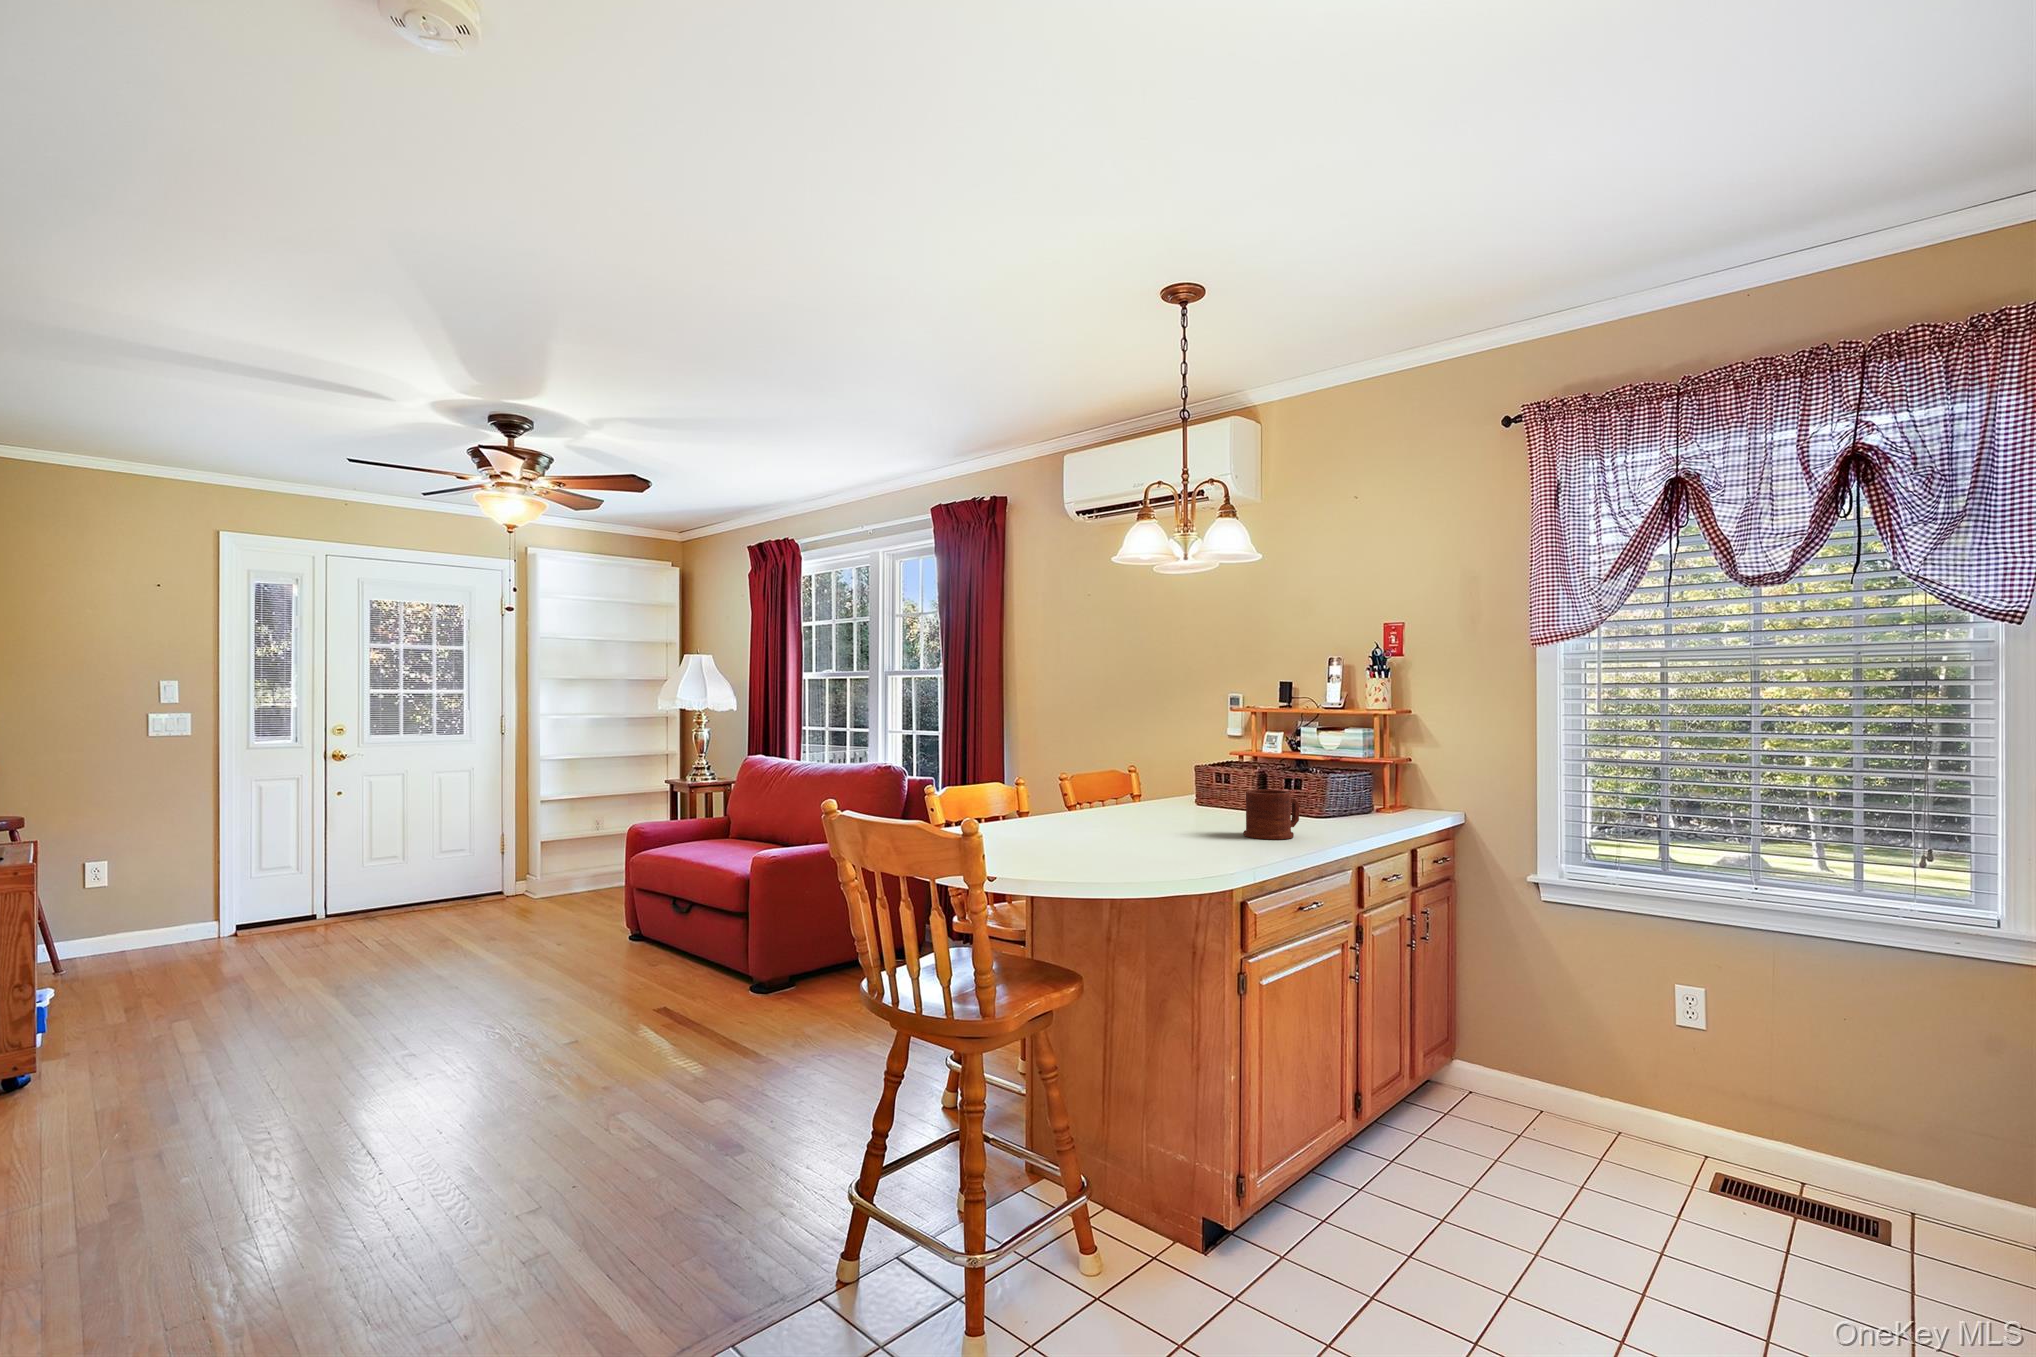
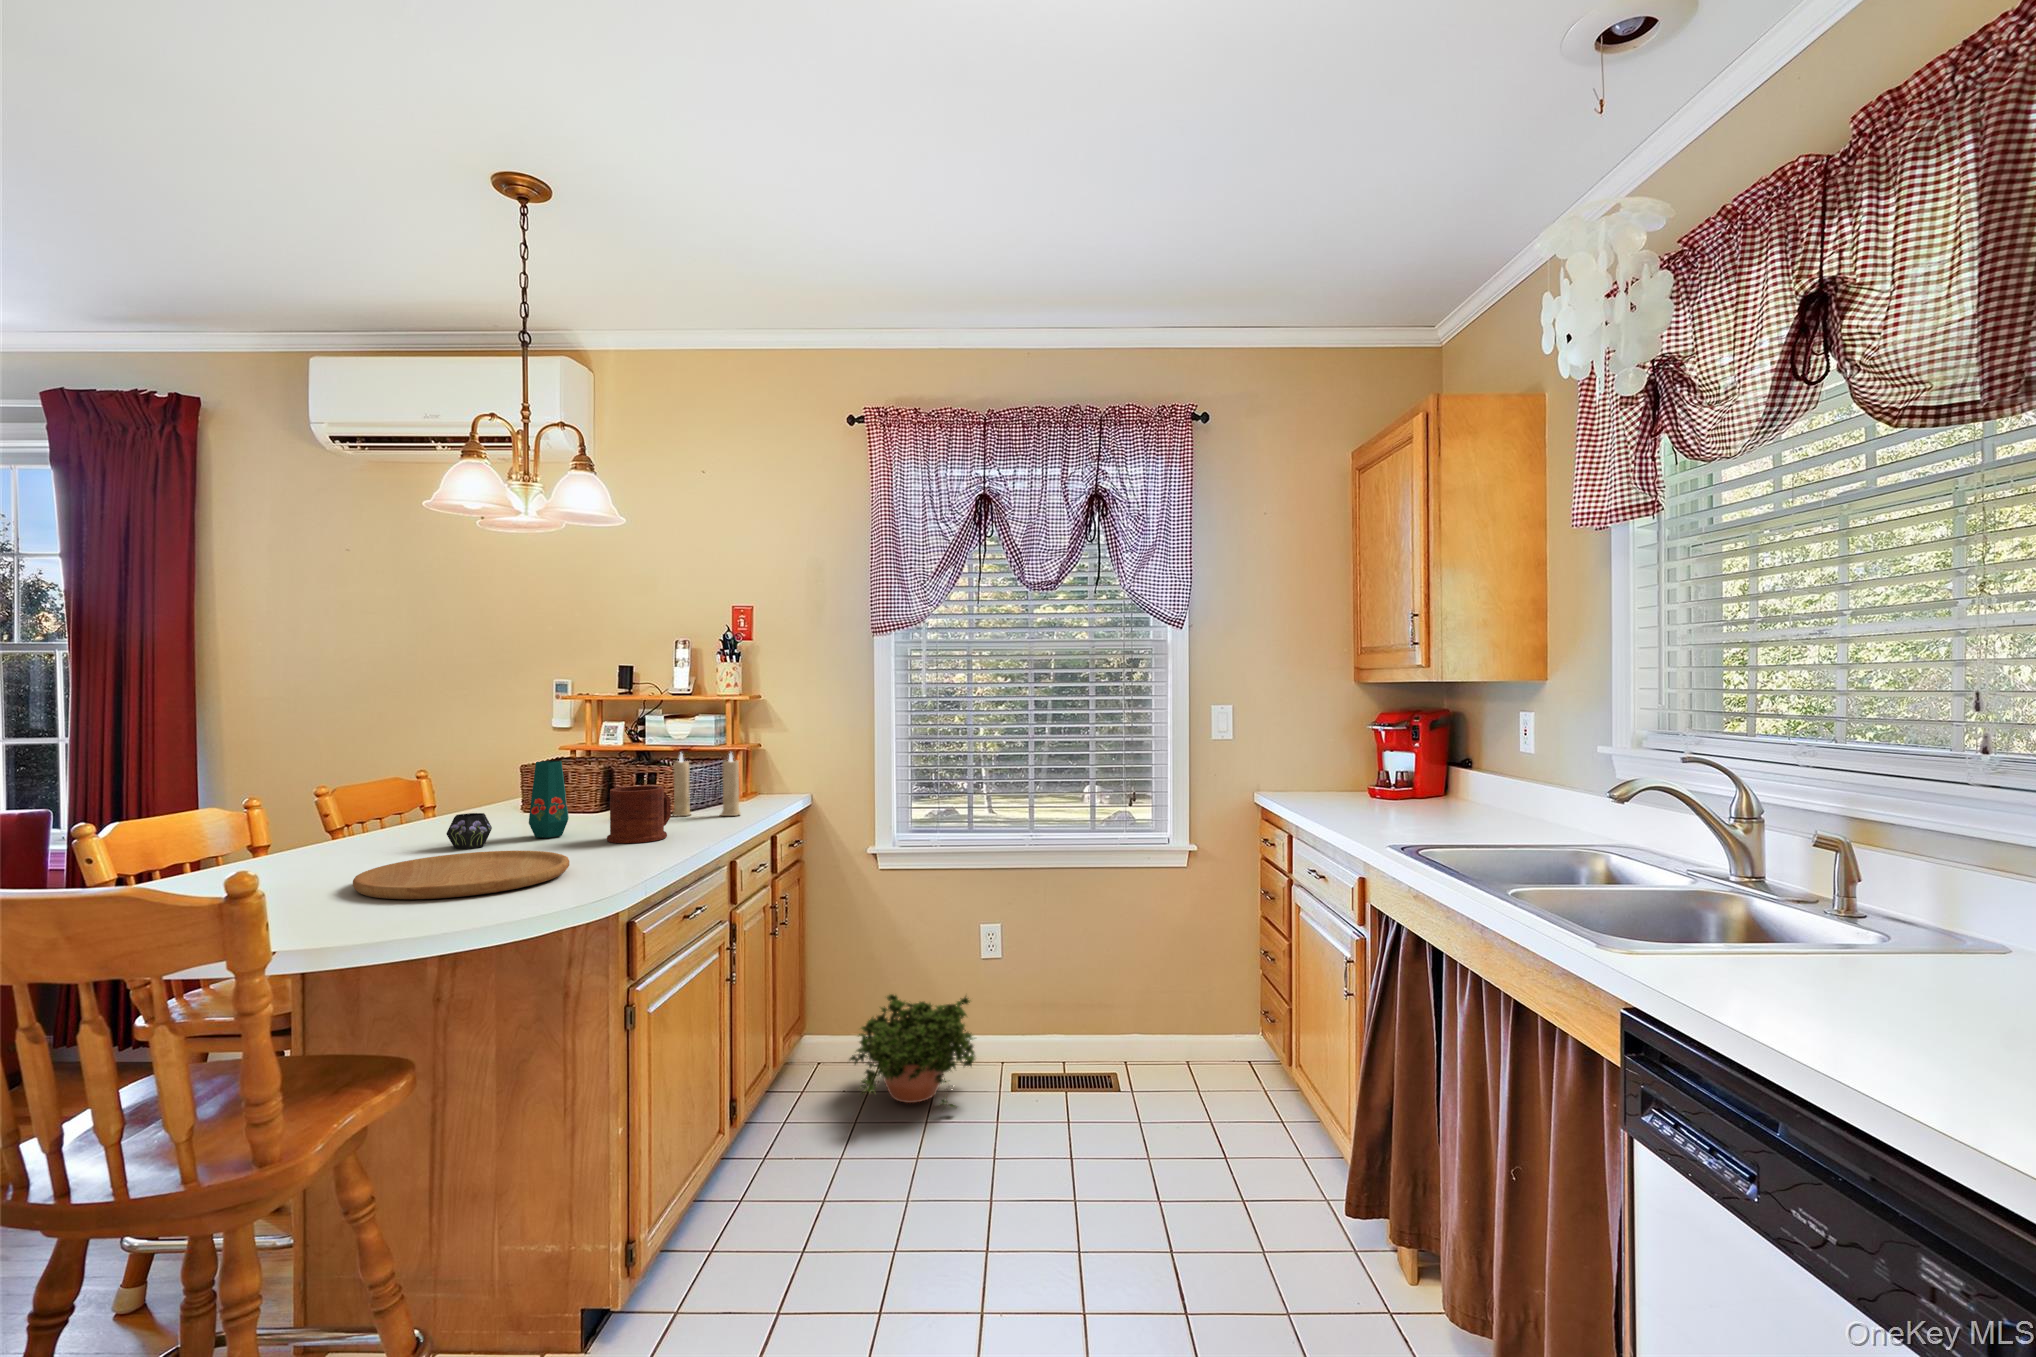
candle: none [1311,761,1376,826] -> present [672,753,741,816]
vase: none [1127,763,1218,829] -> present [446,761,569,849]
cutting board: none [1056,831,1199,861] -> present [353,851,569,899]
potted plant: none [1495,1039,1666,1187] -> present [849,994,975,1107]

